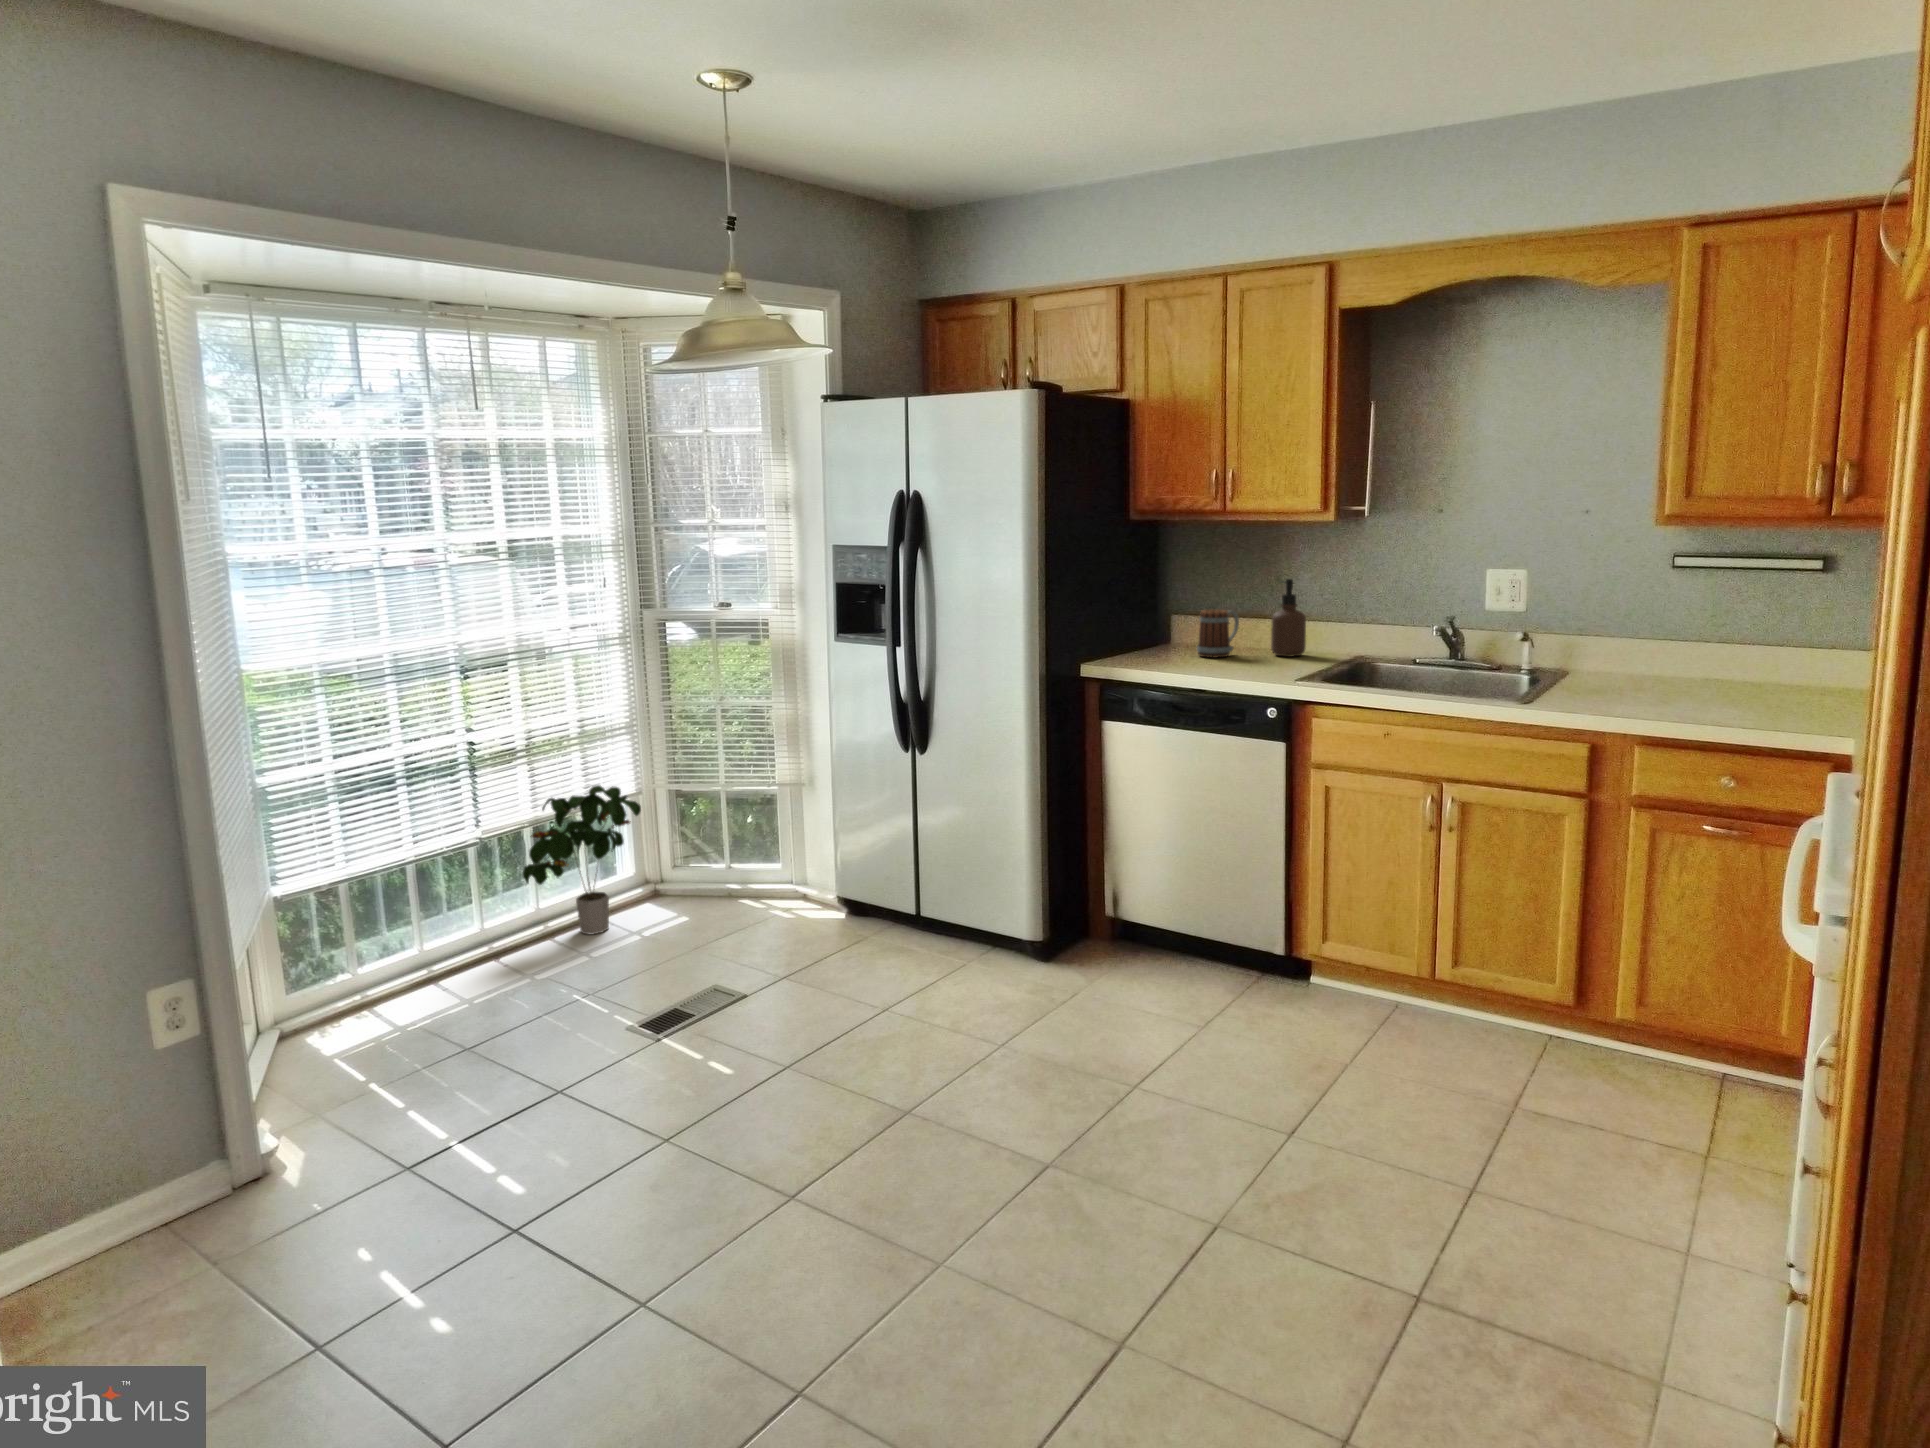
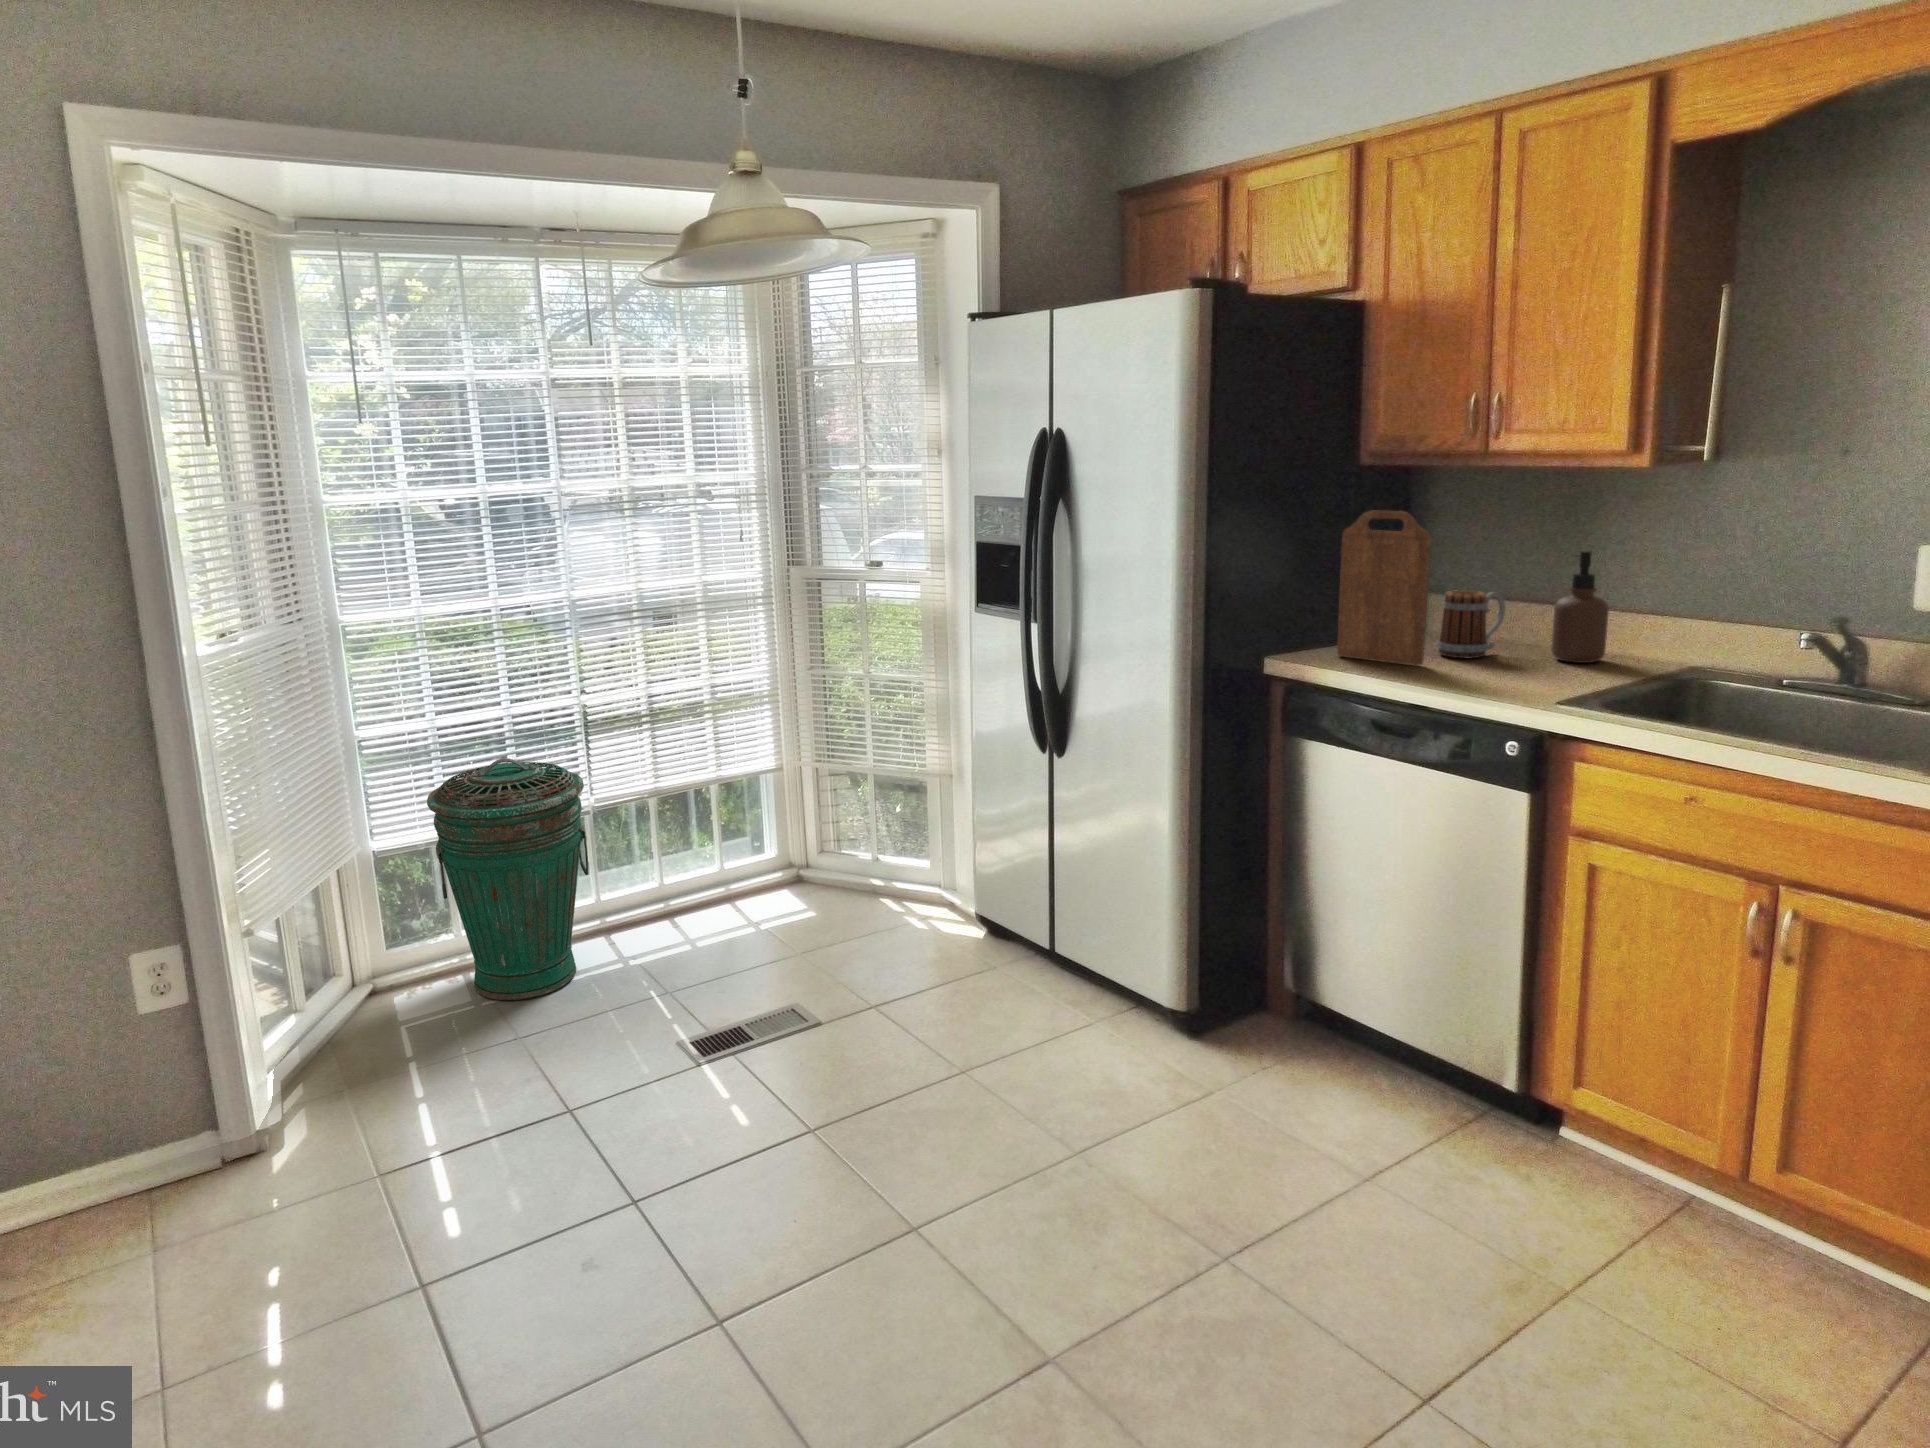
cutting board: none [1131,551,1194,663] -> present [1337,511,1431,665]
potted plant: present [523,785,641,935] -> none [631,758,768,919]
trash can: none [338,789,500,1020] -> present [427,758,588,1000]

